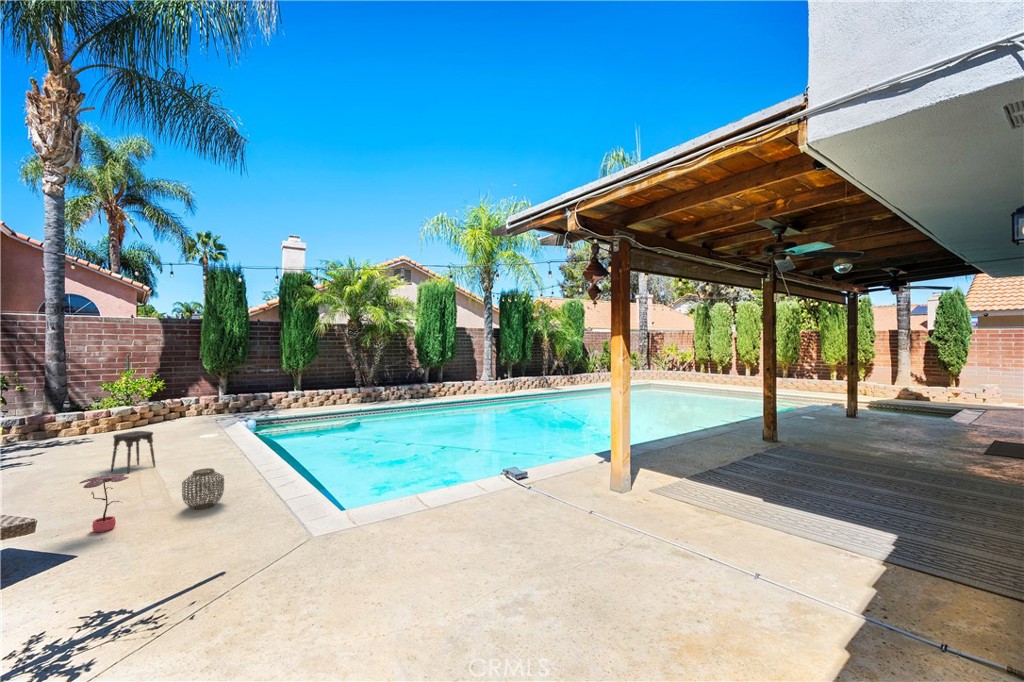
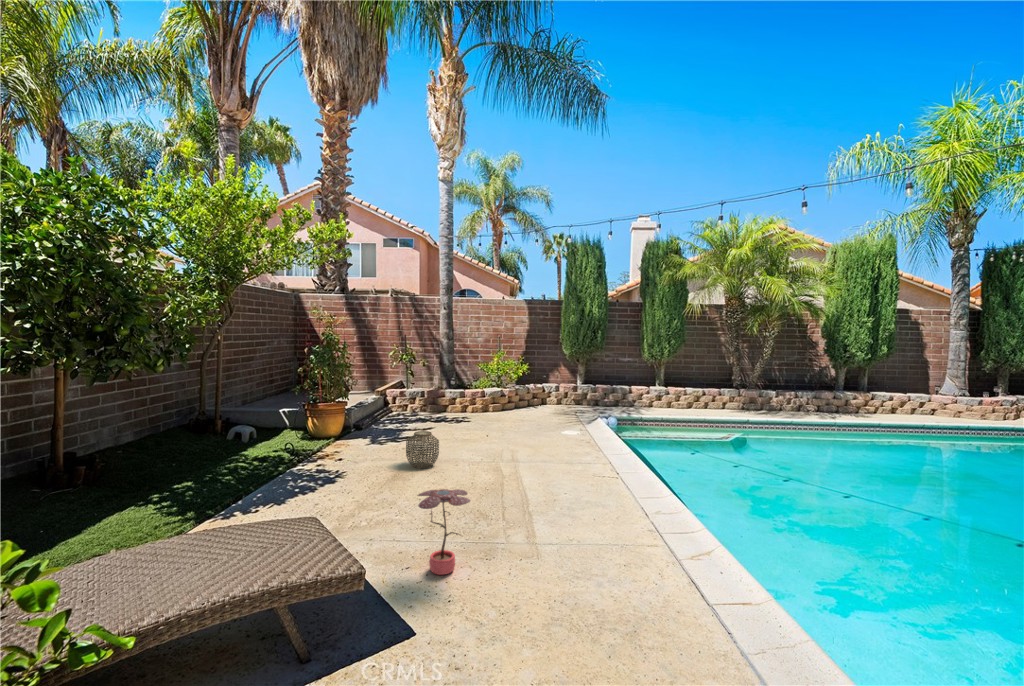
stool: present [111,431,155,473] -> none [473,420,514,471]
woven basket: present [182,468,224,510] -> present [406,431,439,469]

